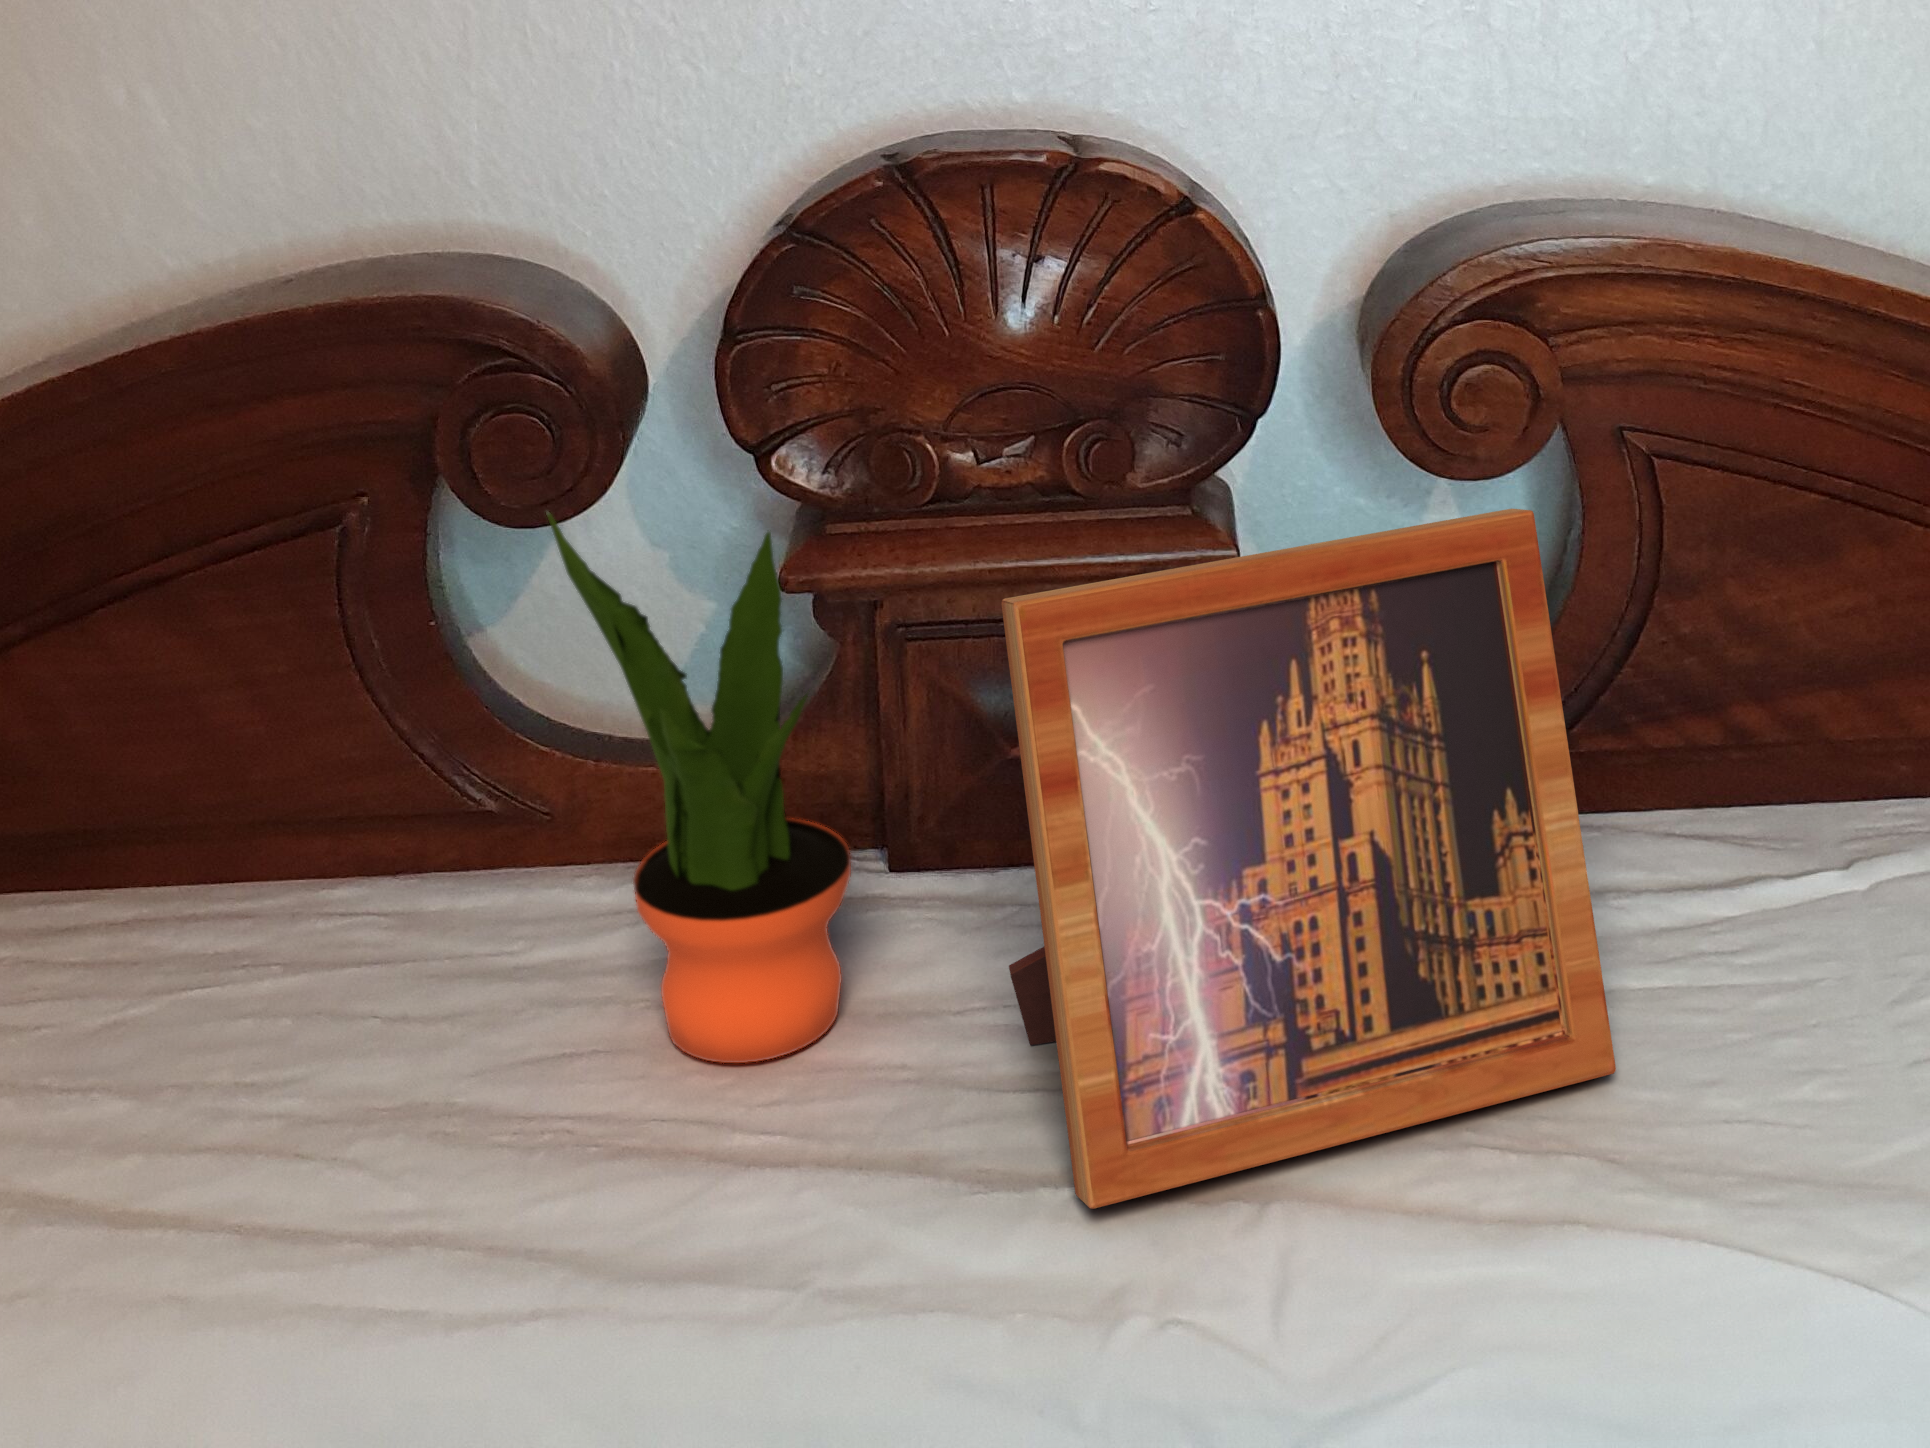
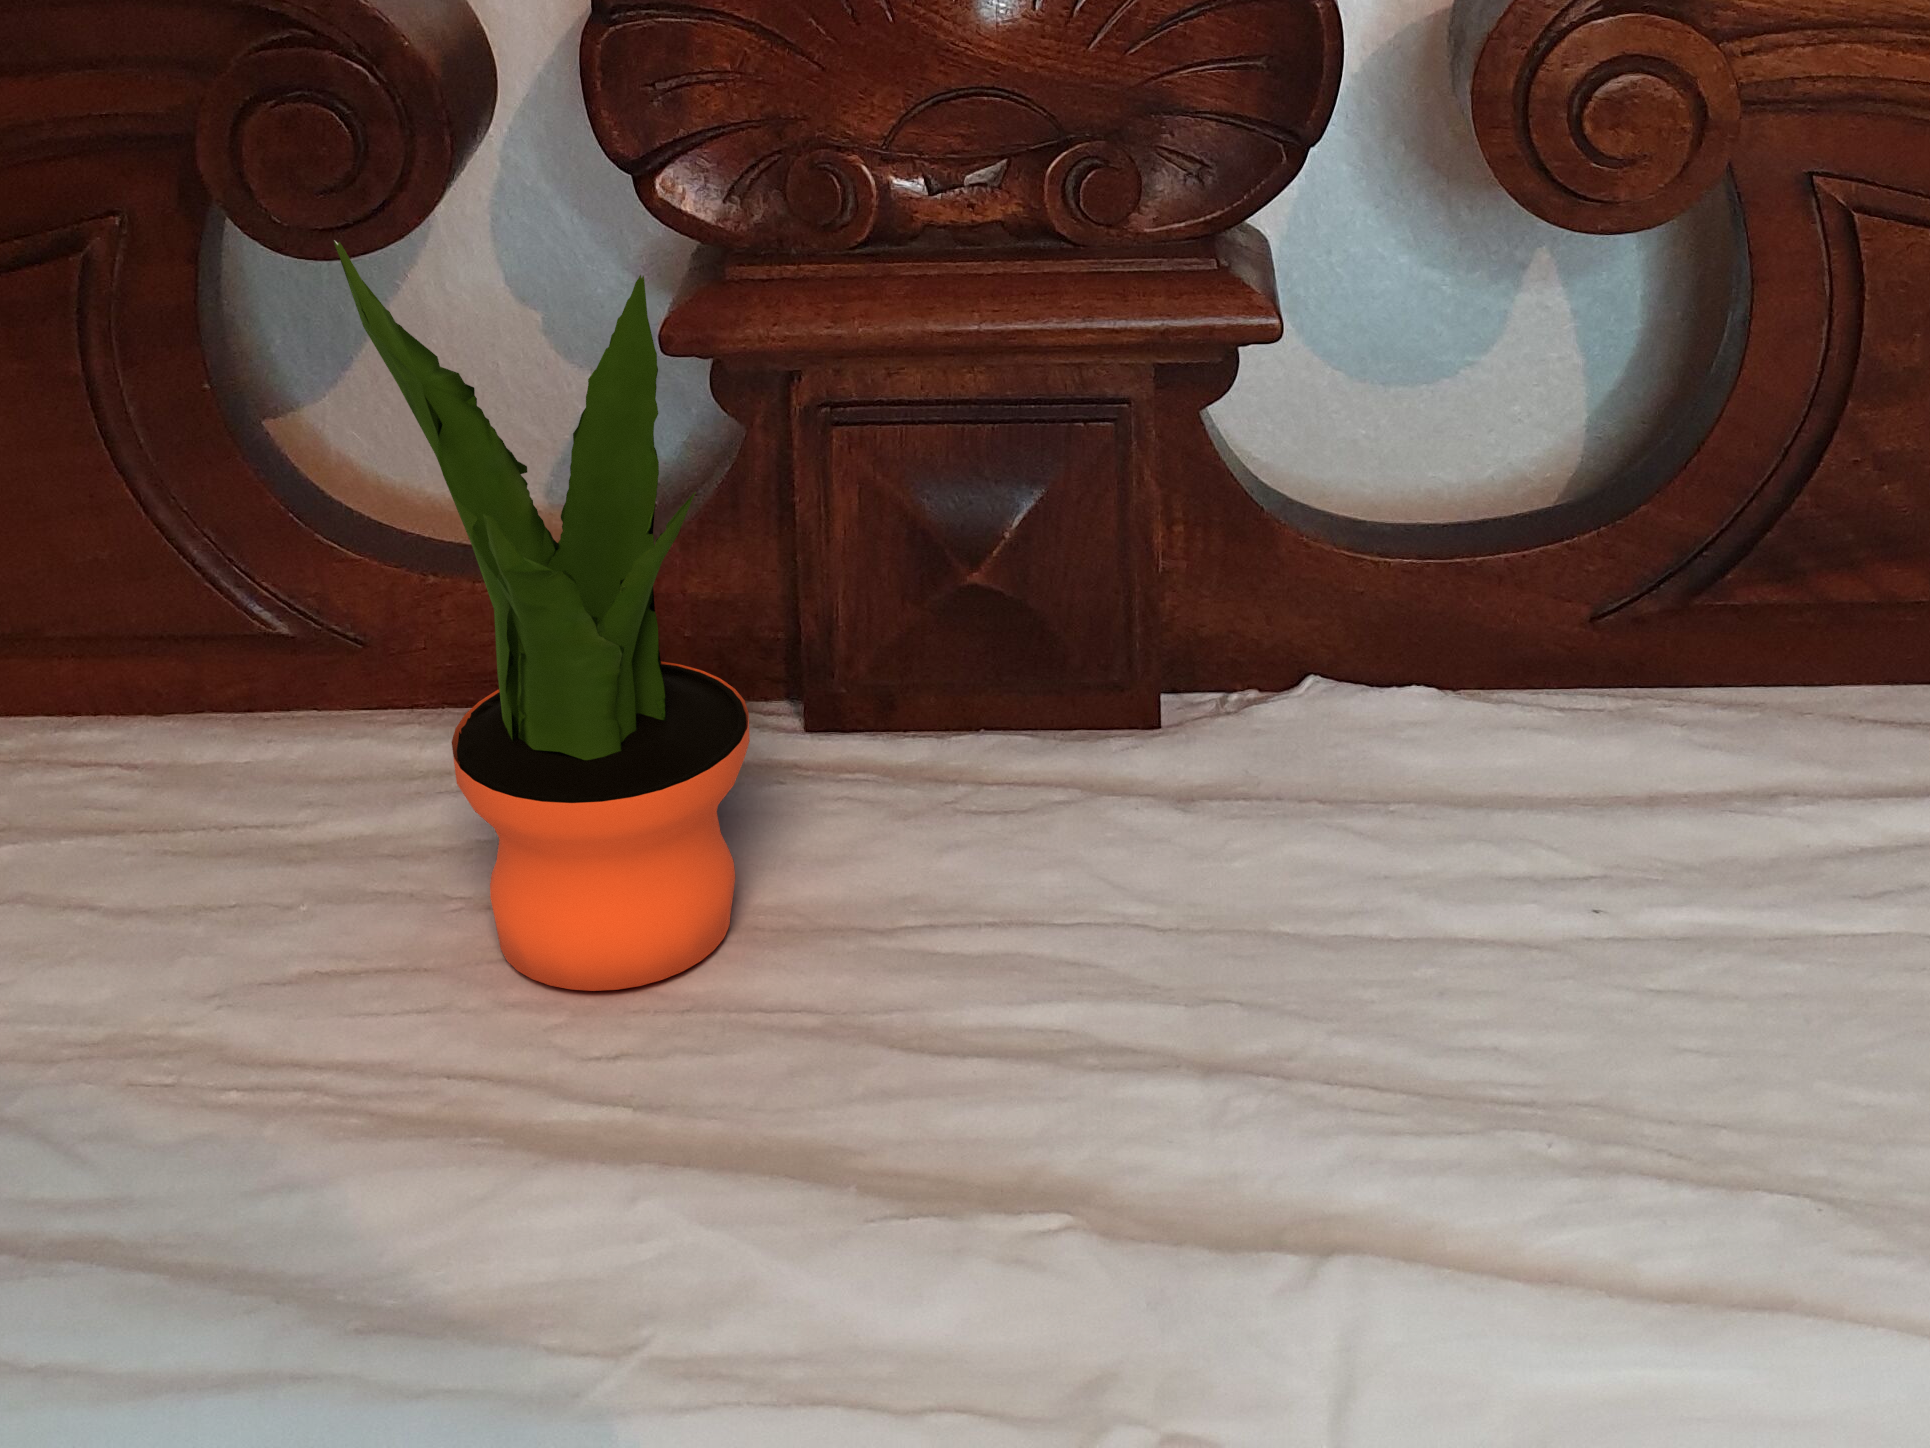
picture frame: present [1001,509,1616,1209] -> none [966,270,1815,1226]

